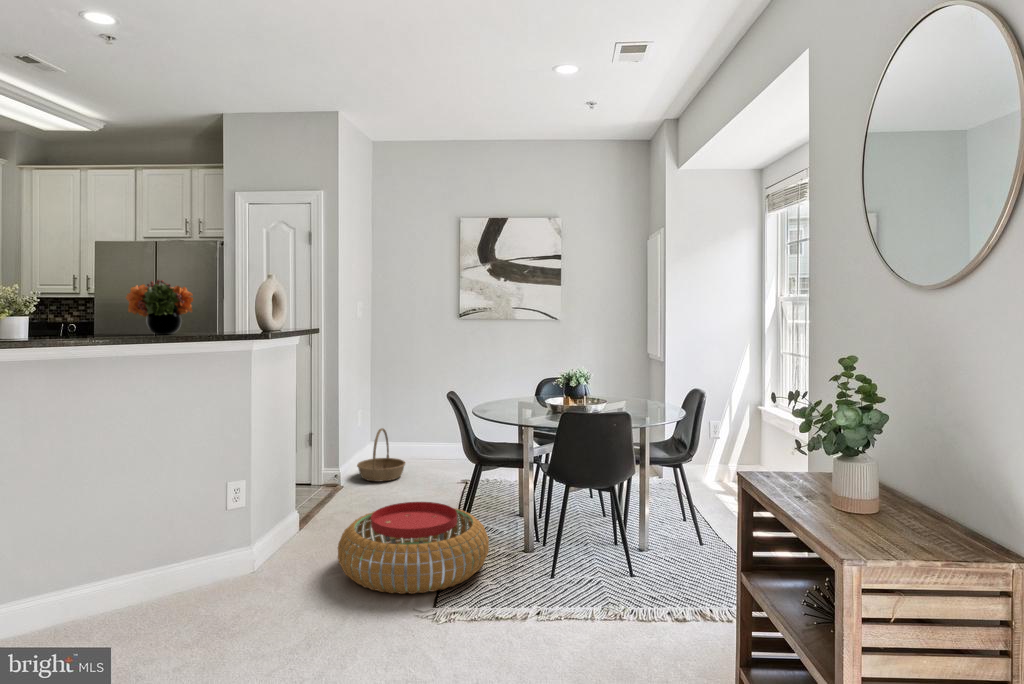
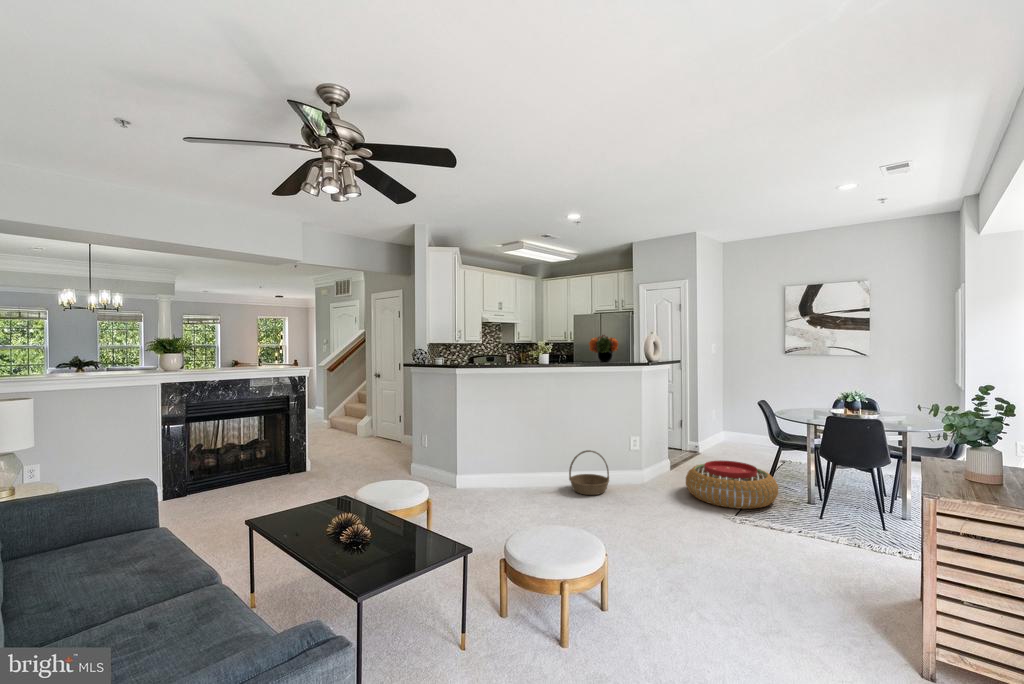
basket: present [357,428,405,482] -> present [569,450,609,495]

